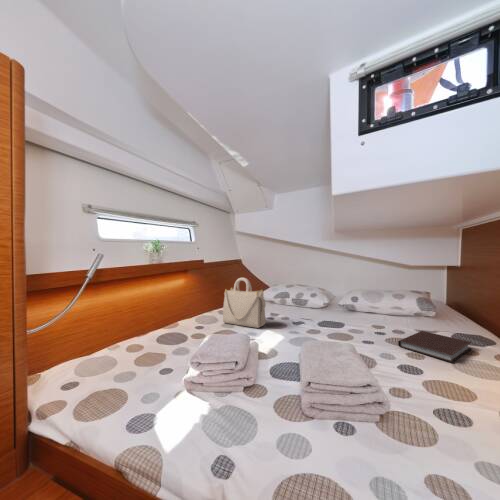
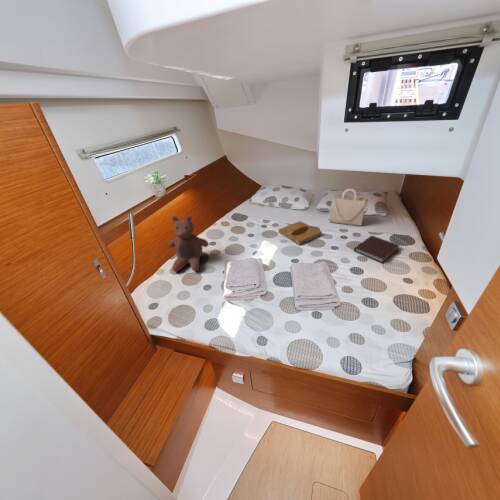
stuffed bear: none [131,276,190,352] -> present [168,215,209,272]
handbag: present [223,278,266,328] -> present [330,189,367,226]
tray: none [288,314,347,336] -> present [279,221,322,245]

